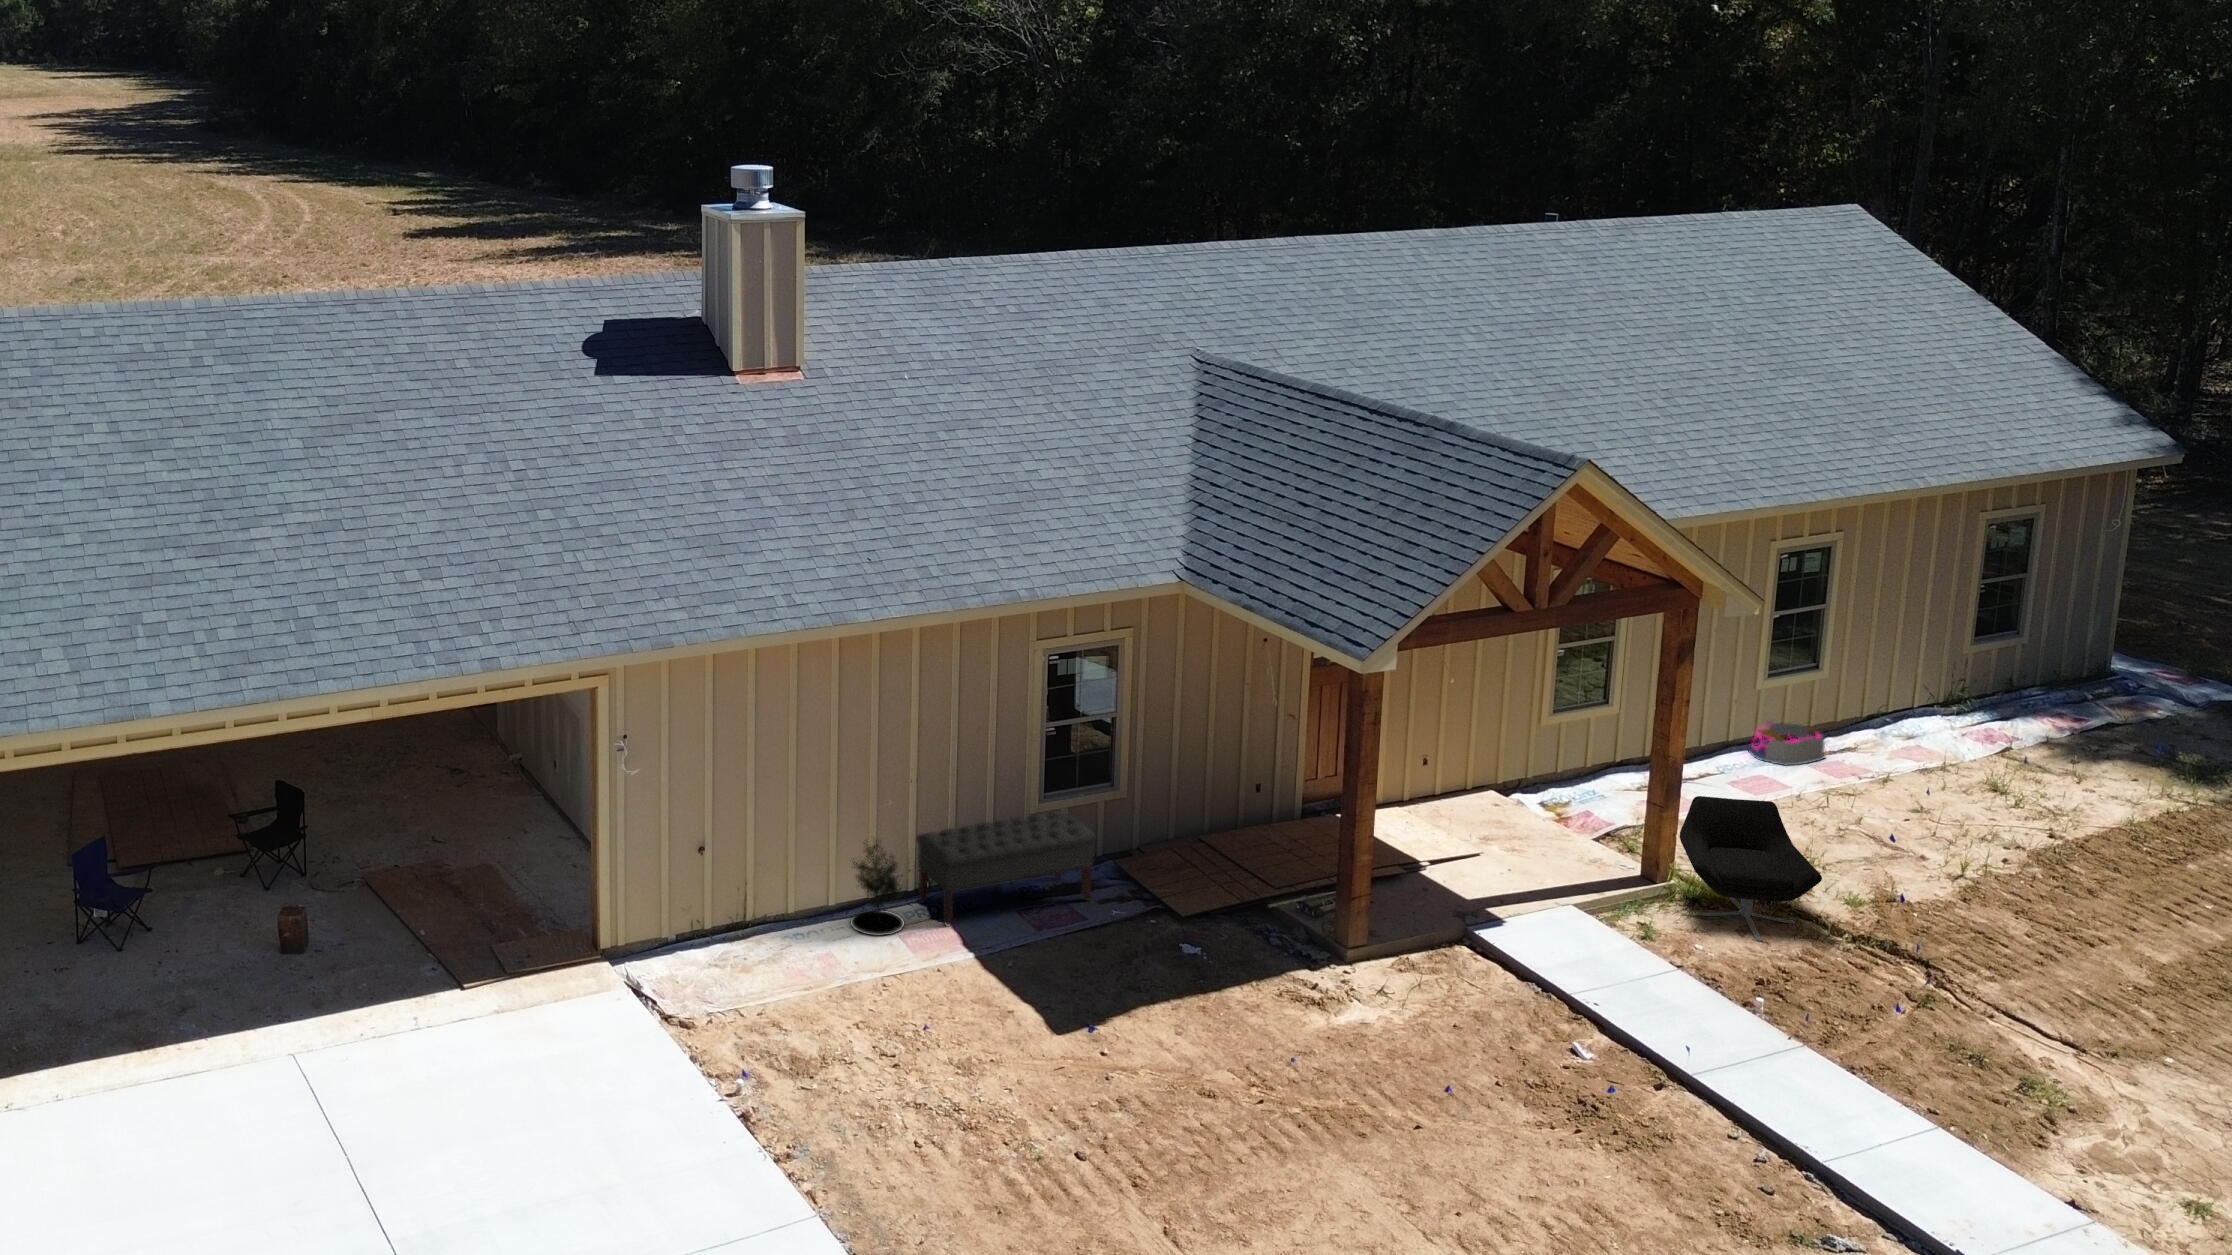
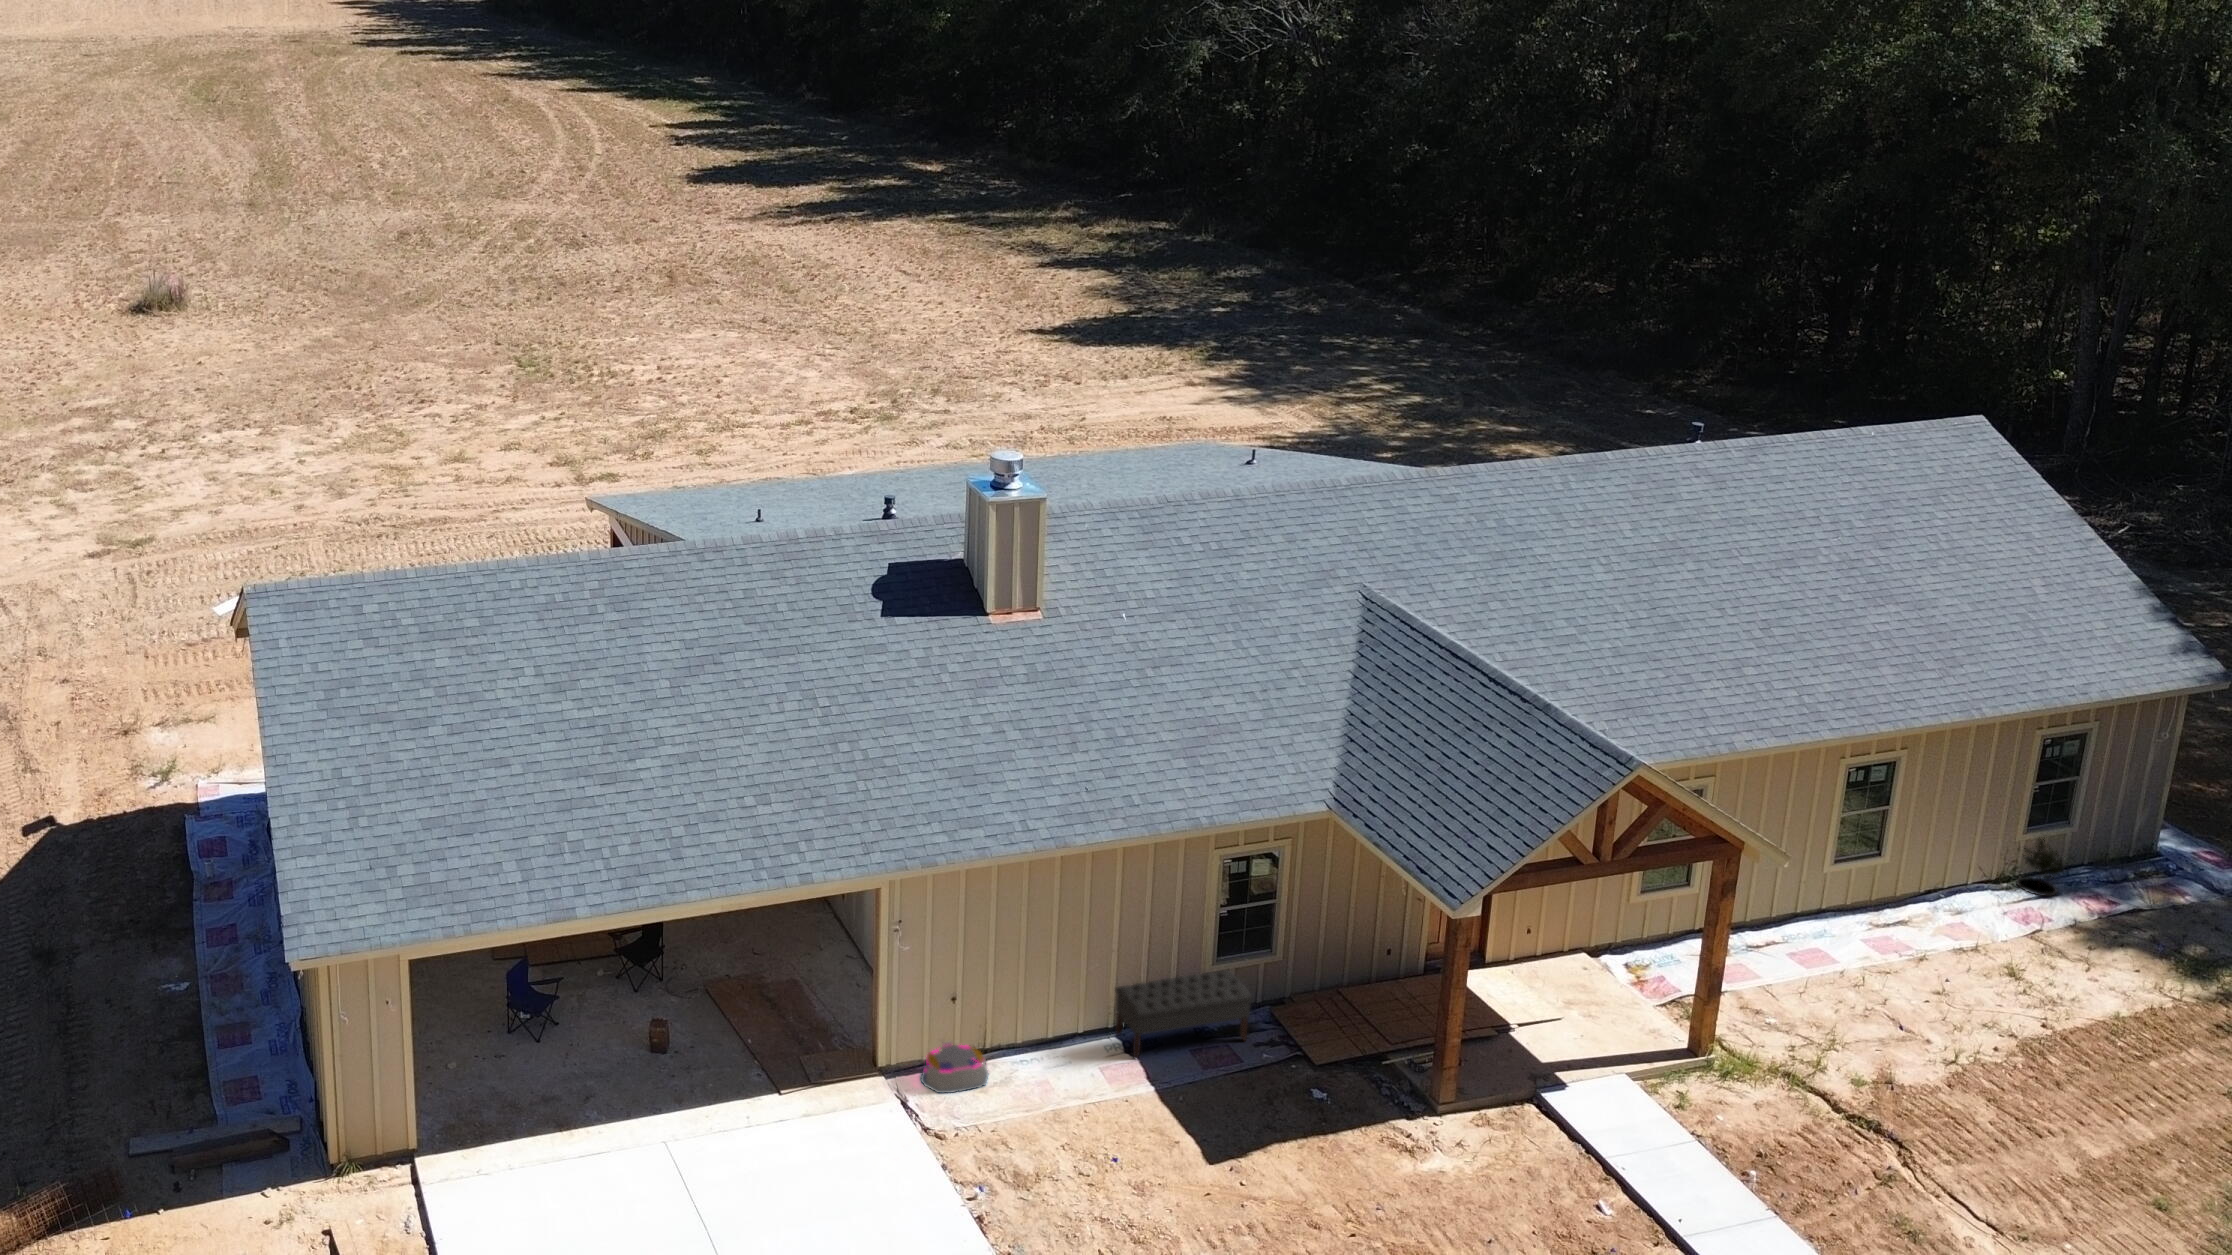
storage bin: present [1748,720,1825,766] -> present [921,1042,988,1093]
lounge chair: present [1680,796,1822,941] -> none [1718,992,1823,1116]
potted tree: present [850,841,905,936] -> present [2017,837,2061,896]

